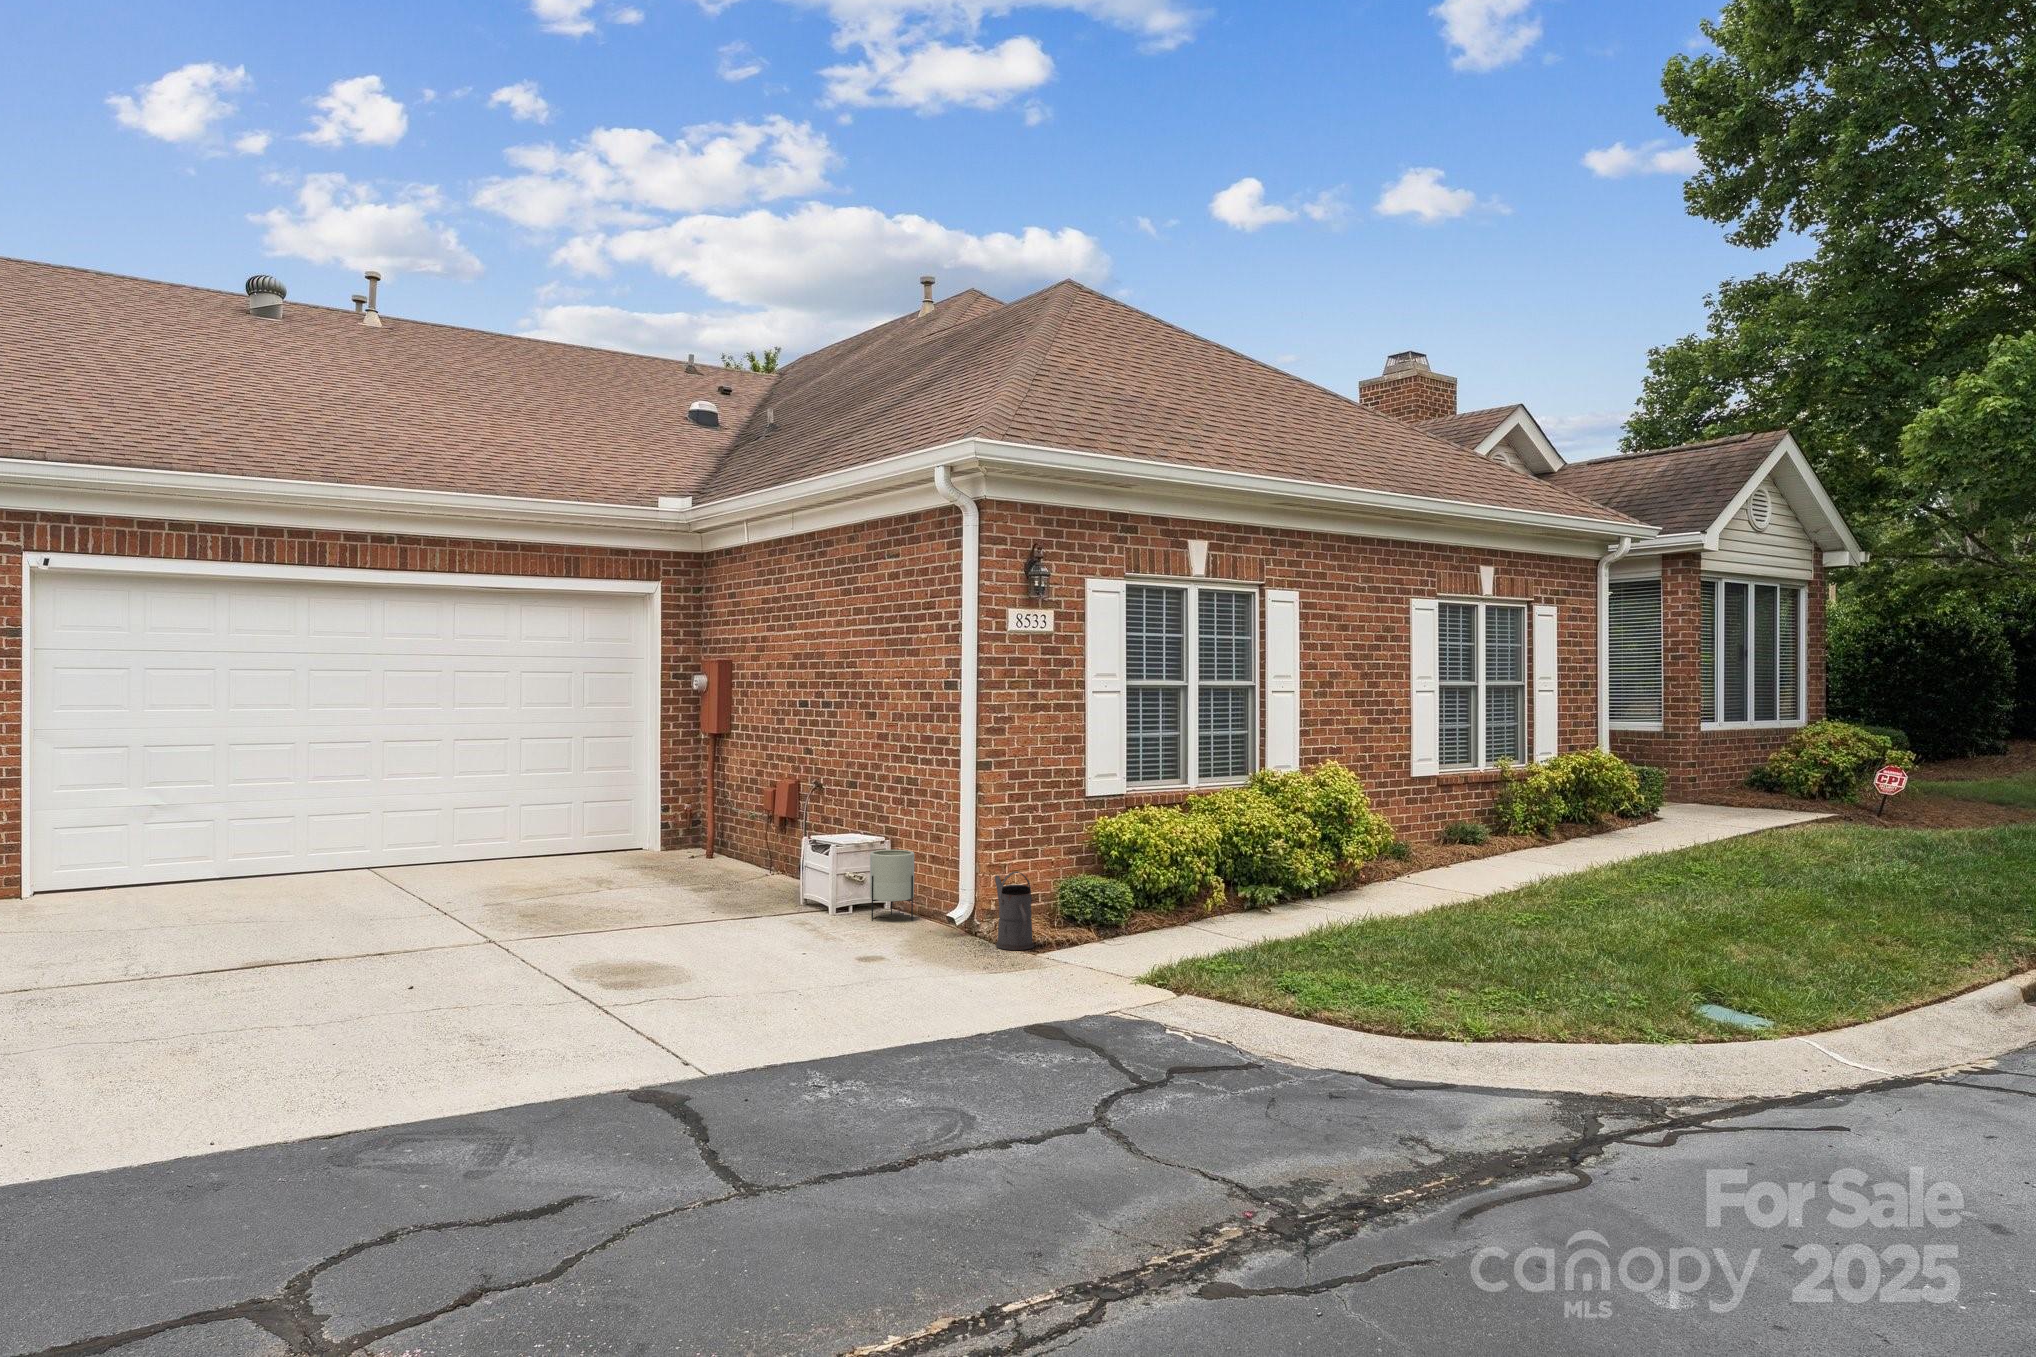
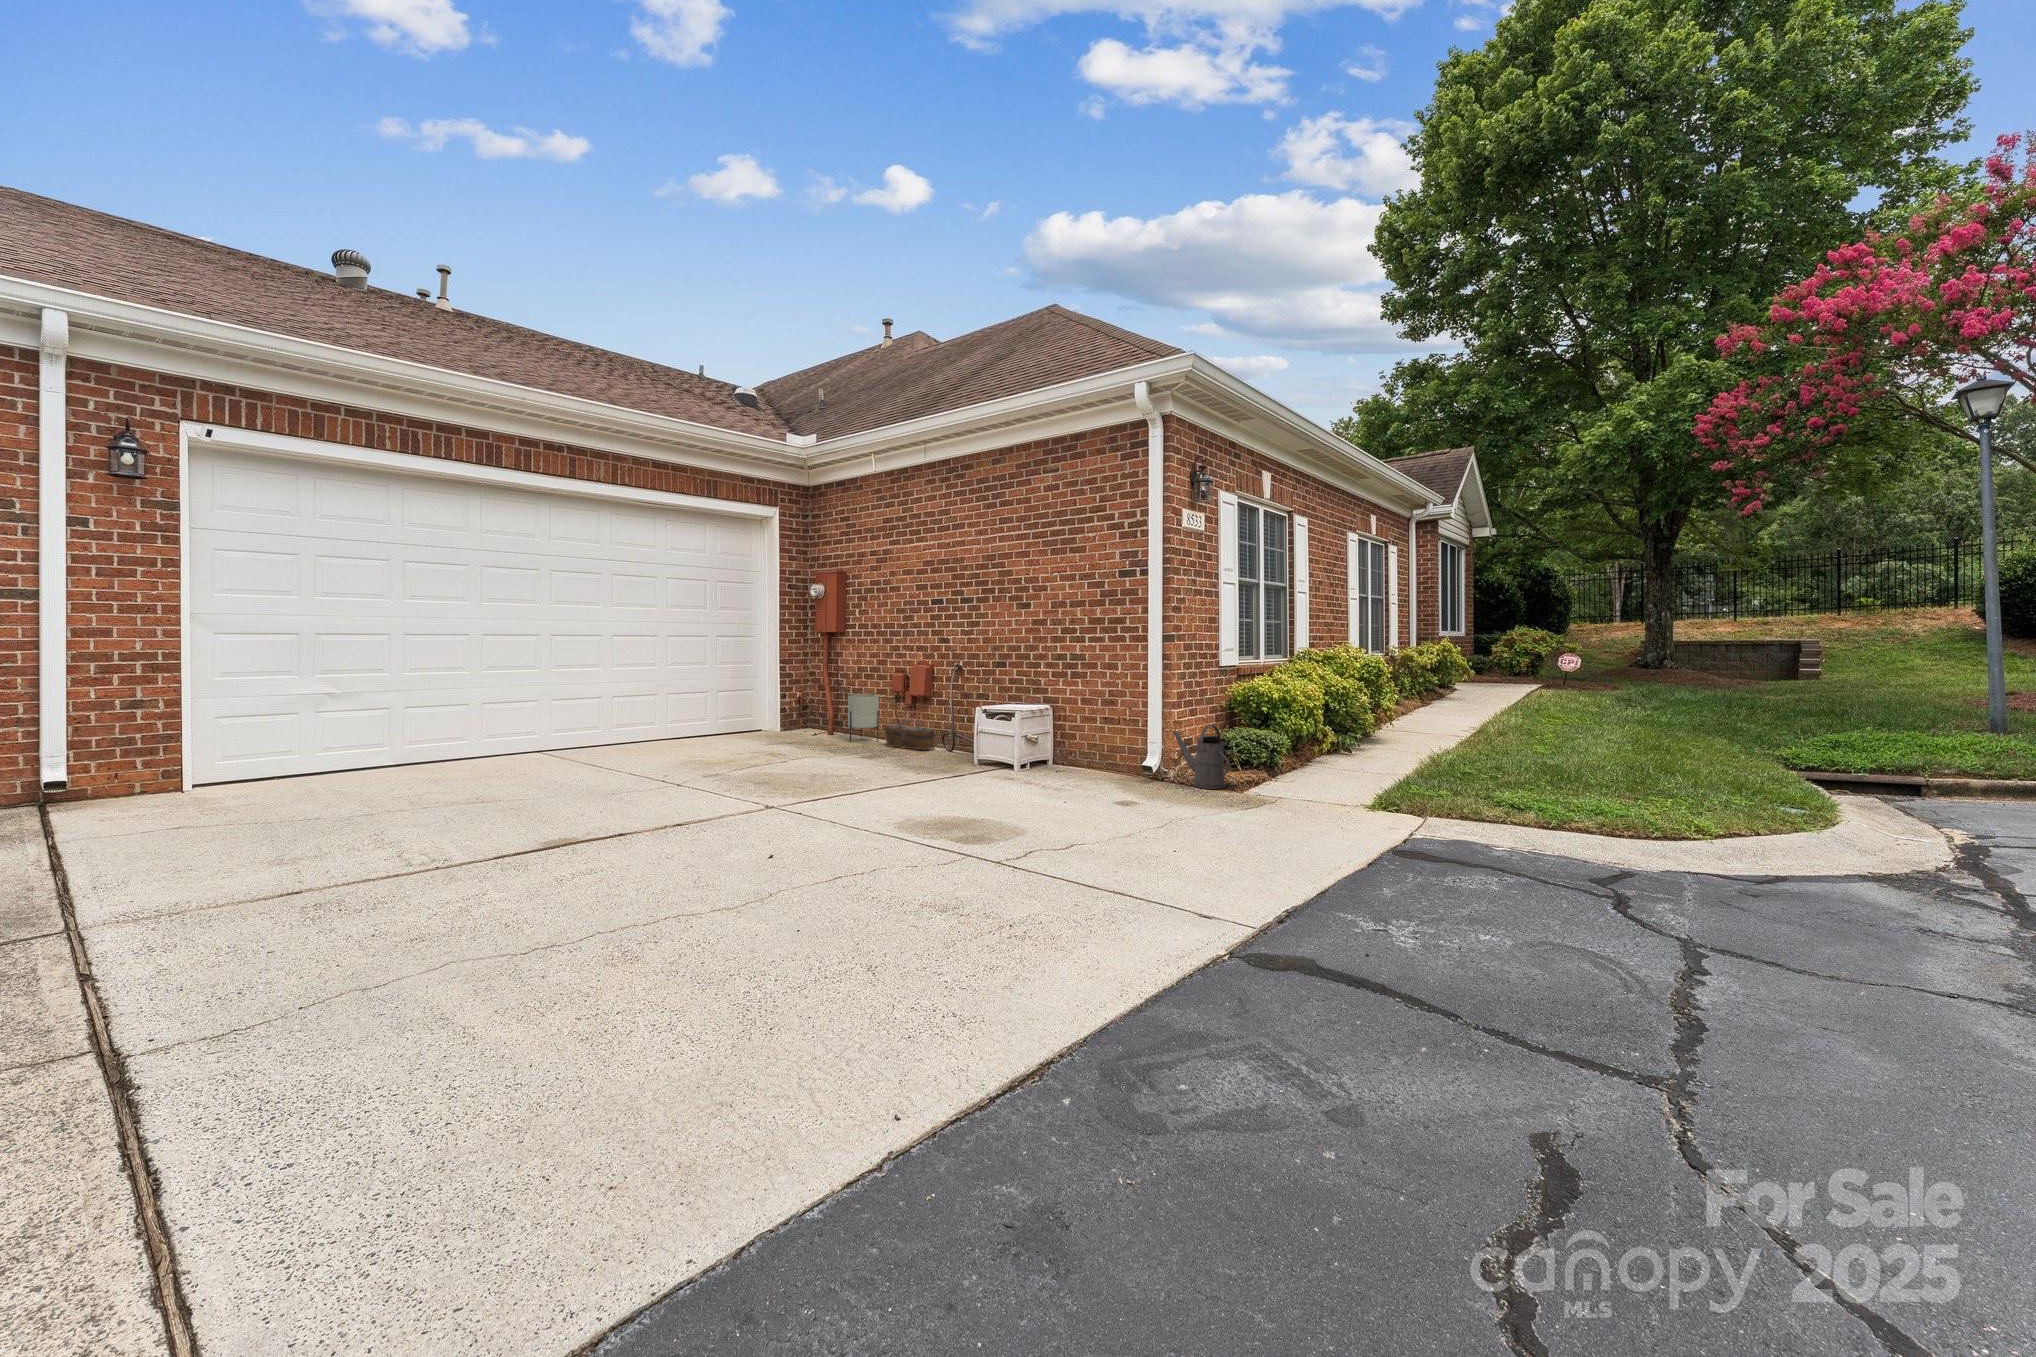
toolbox: none [744,845,796,884] -> present [885,721,936,751]
planter: present [870,850,914,921] -> present [848,695,879,742]

